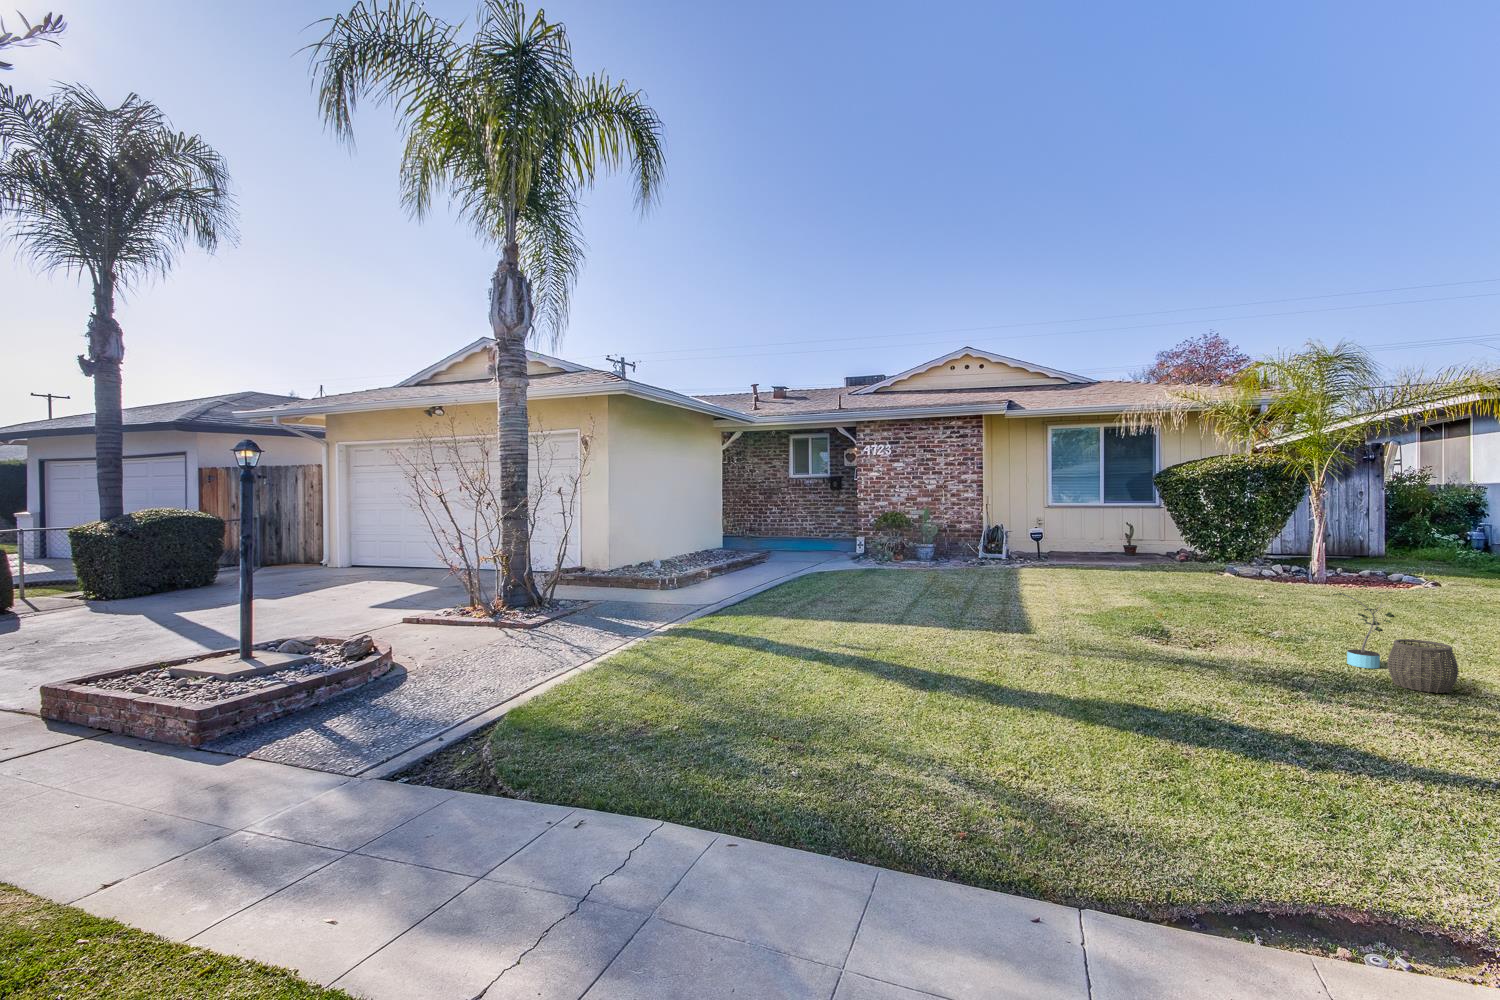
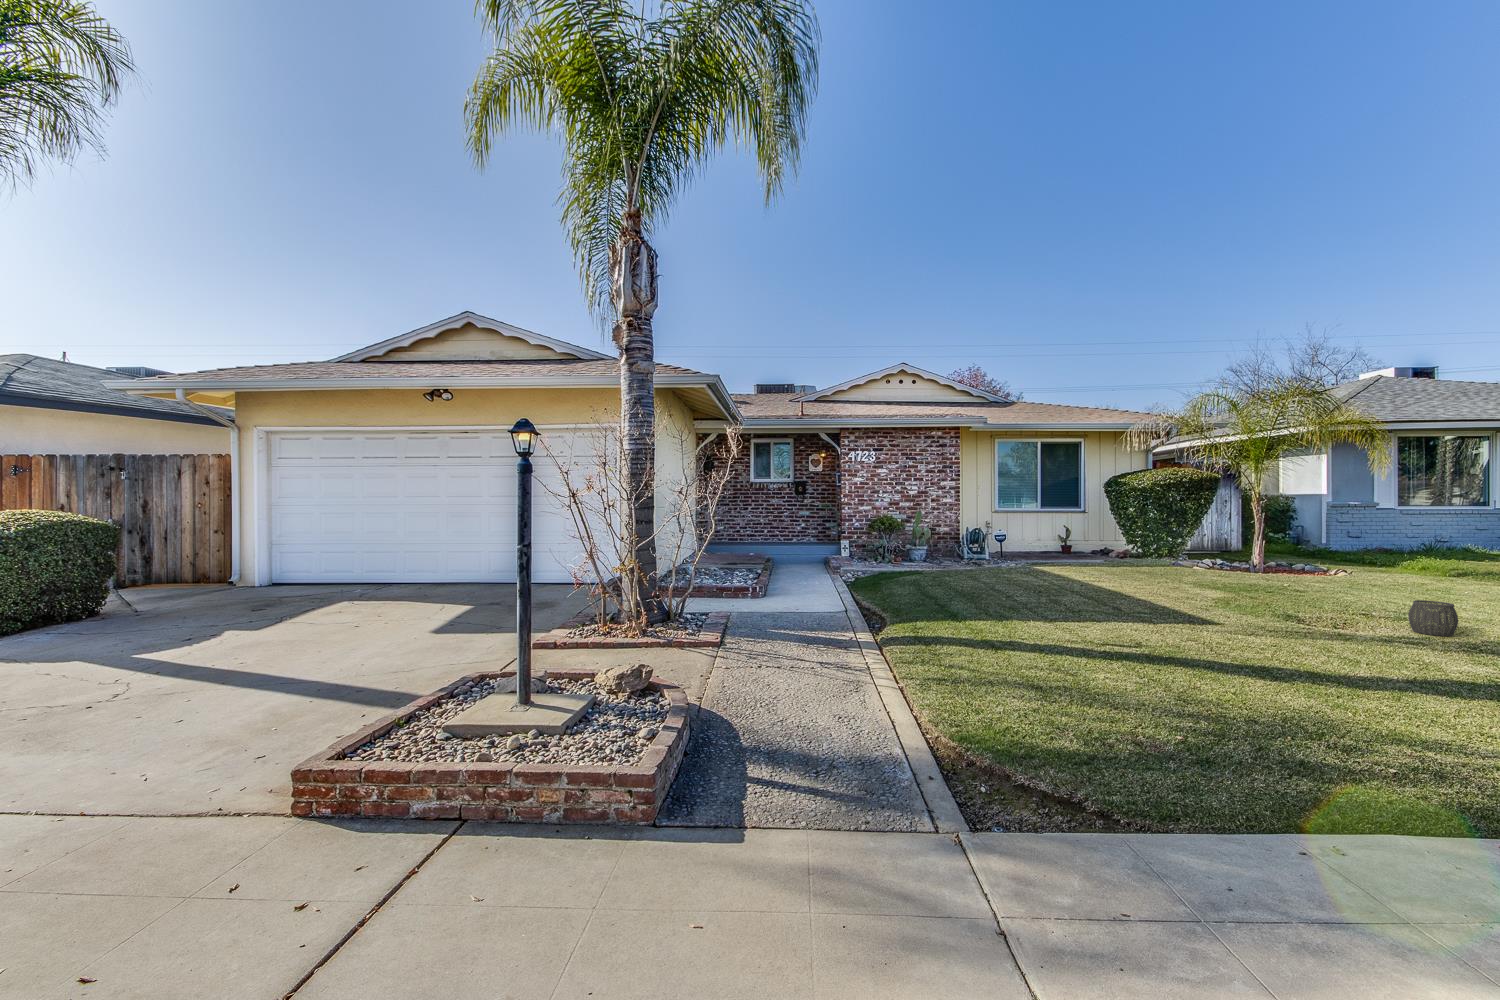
potted plant: present [1333,585,1395,668] -> none [1355,564,1401,624]

